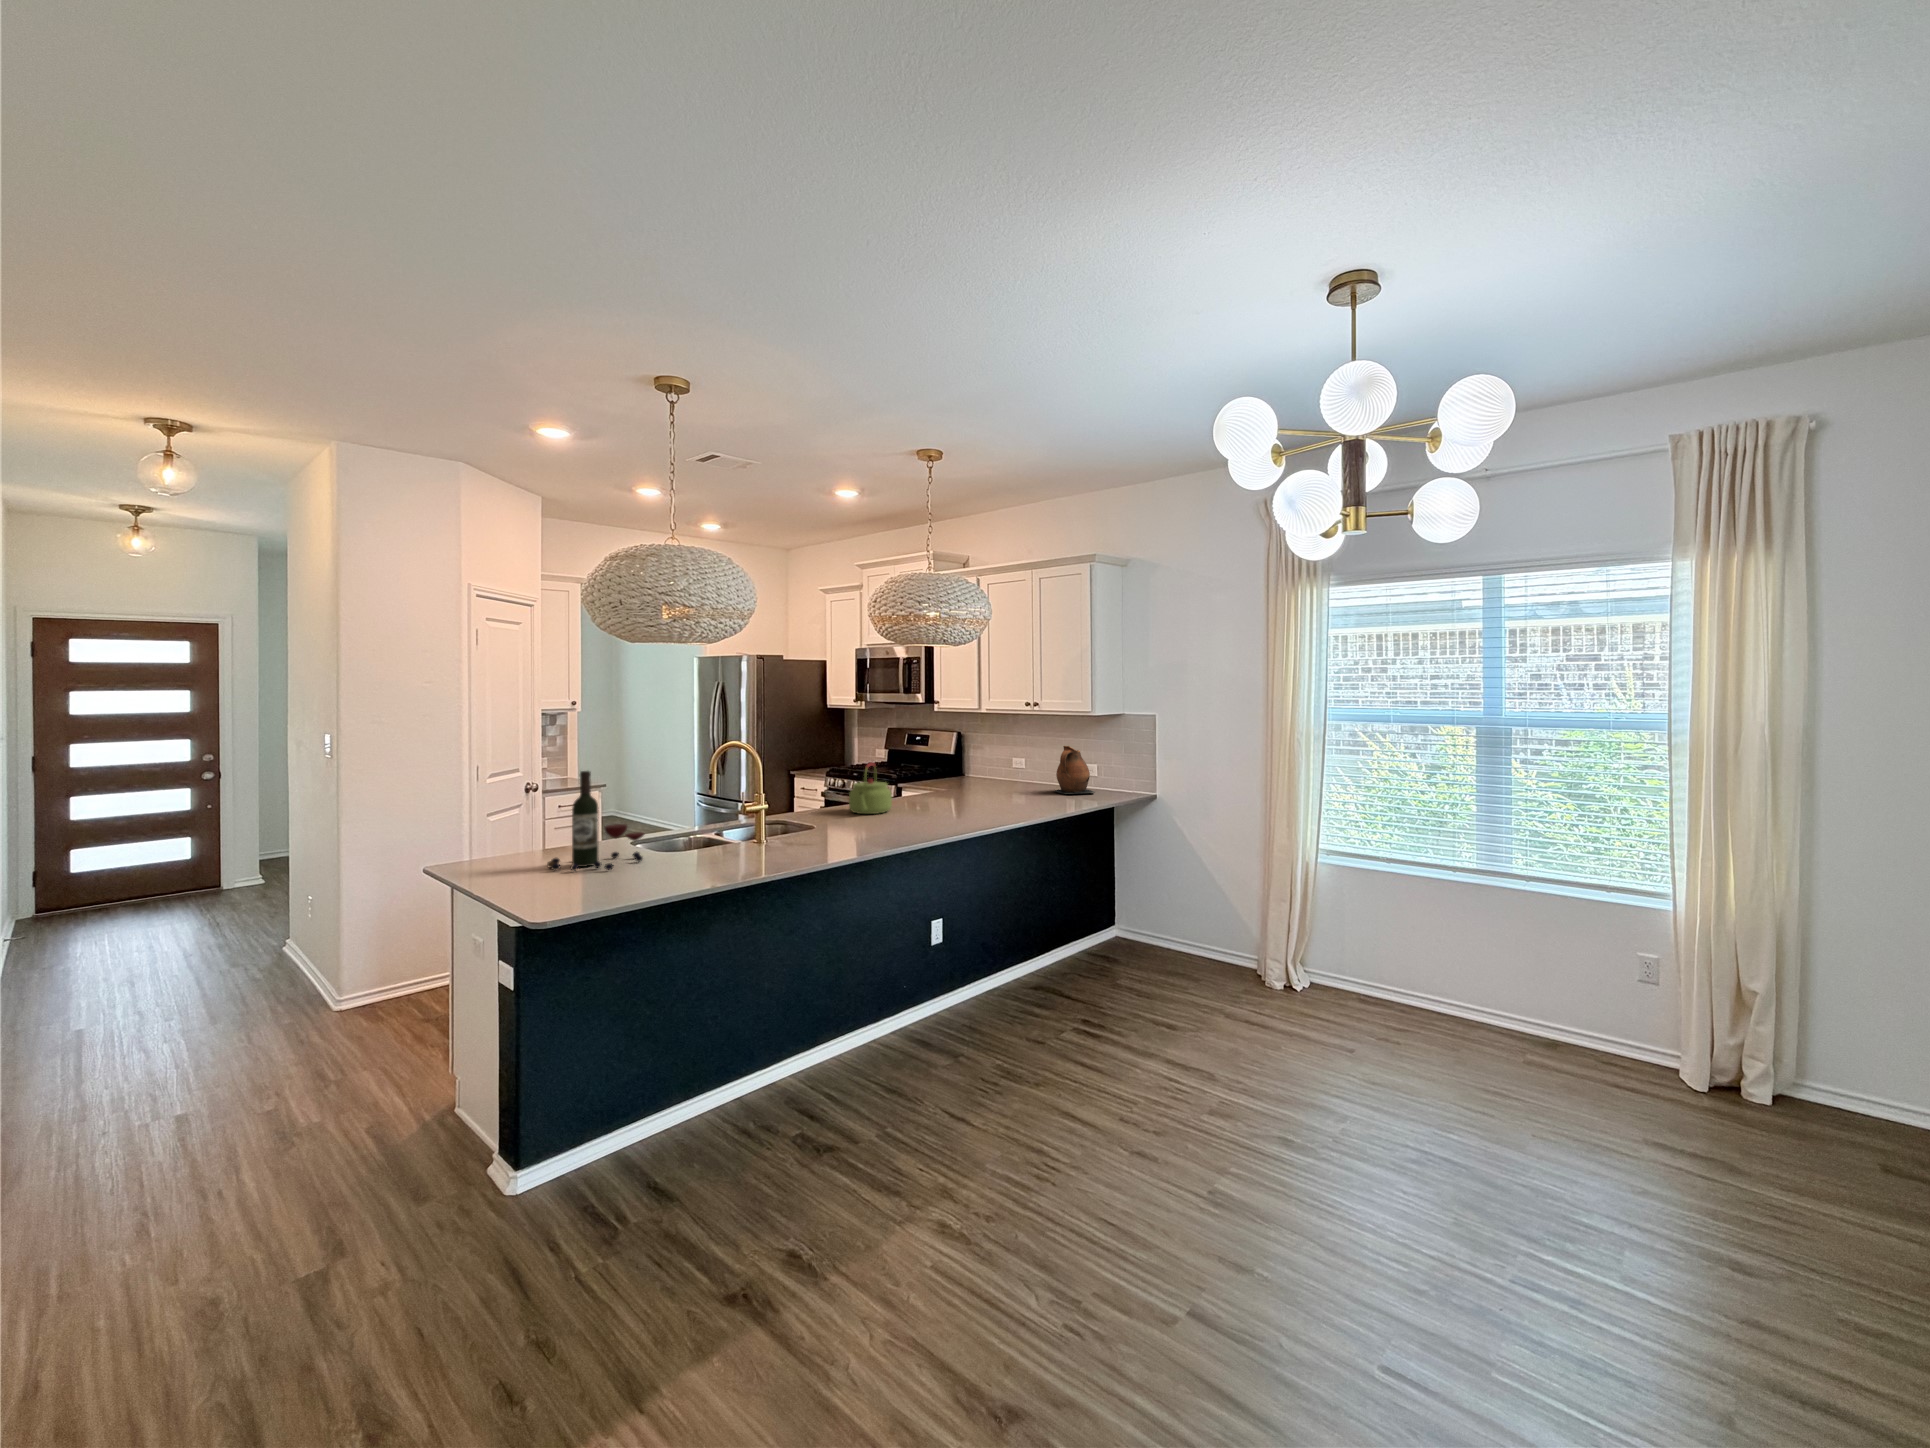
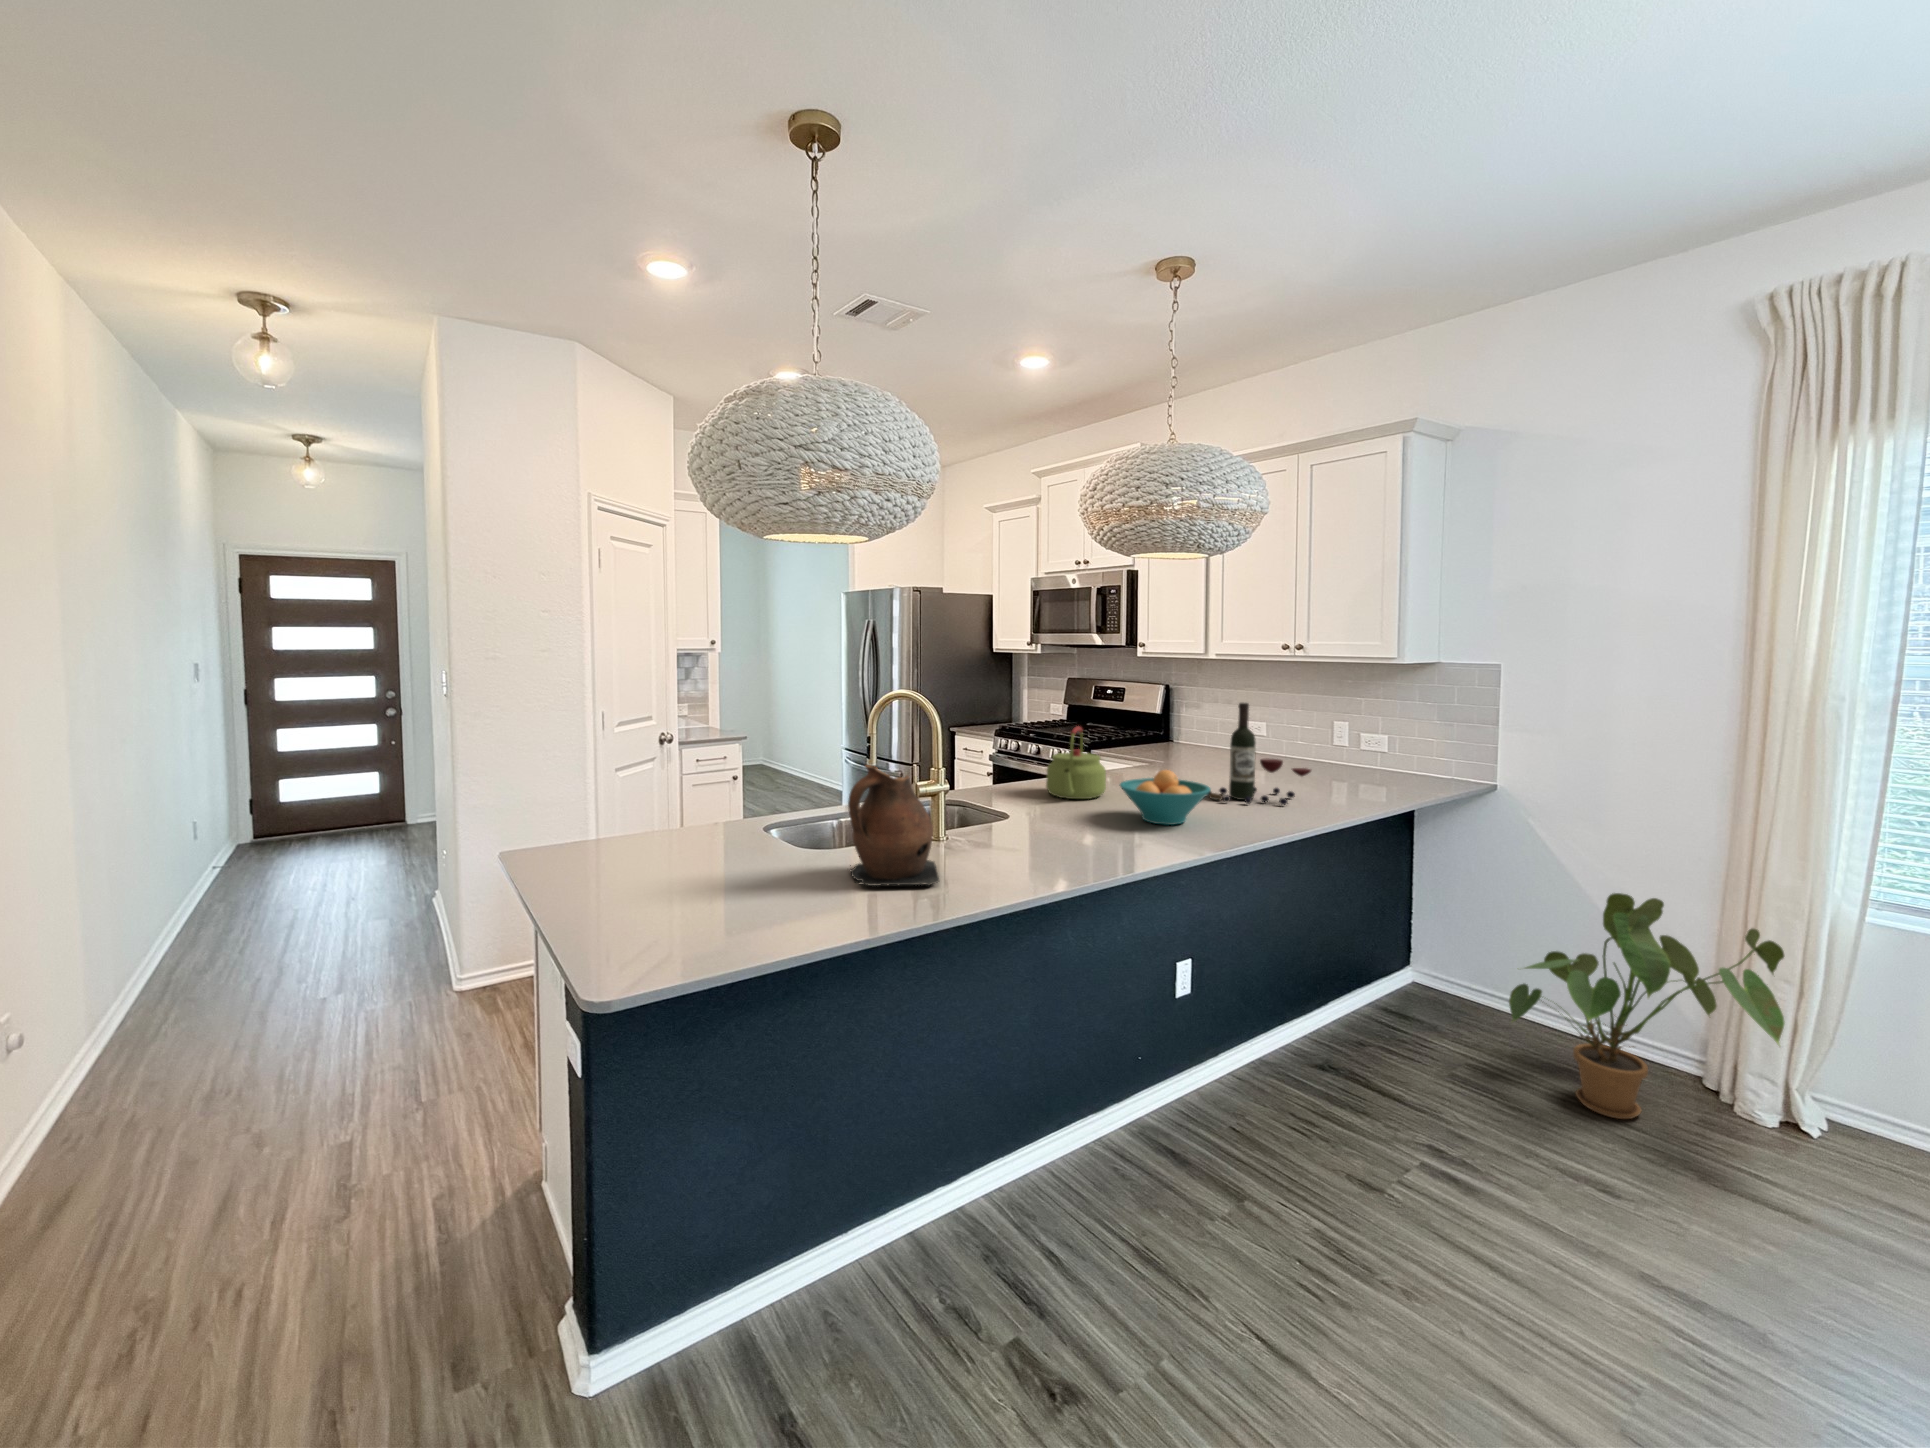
ceramic pitcher: present [1055,746,1095,794] -> present [848,765,939,886]
wine bottle: present [547,771,644,871] -> present [1207,703,1311,805]
fruit bowl: none [893,789,954,825] -> present [1120,770,1211,825]
house plant: none [1148,858,1290,996] -> present [1509,893,1785,1119]

